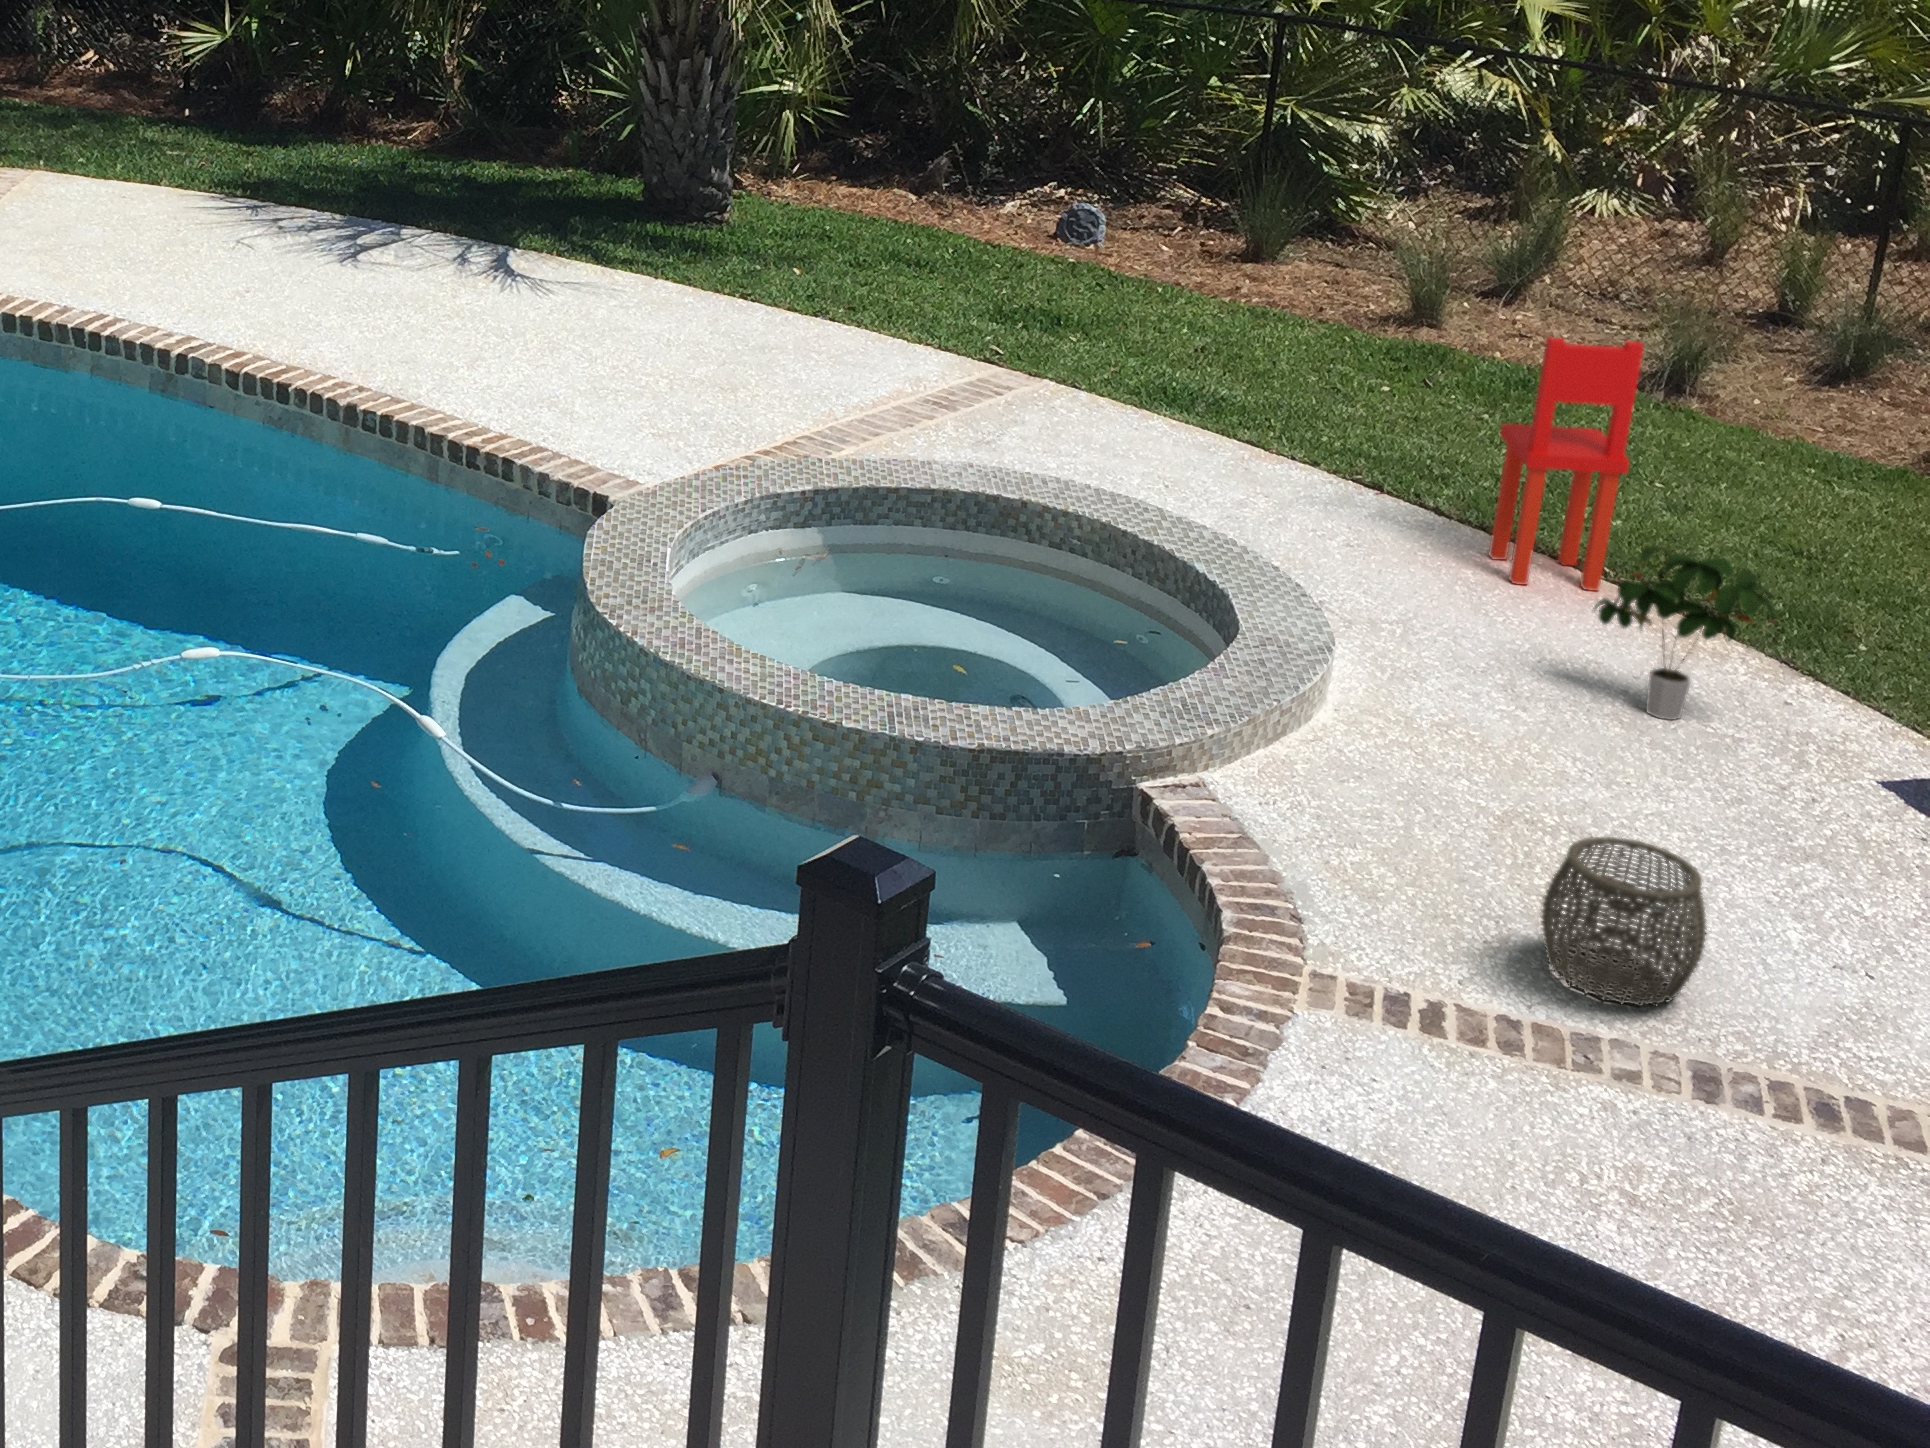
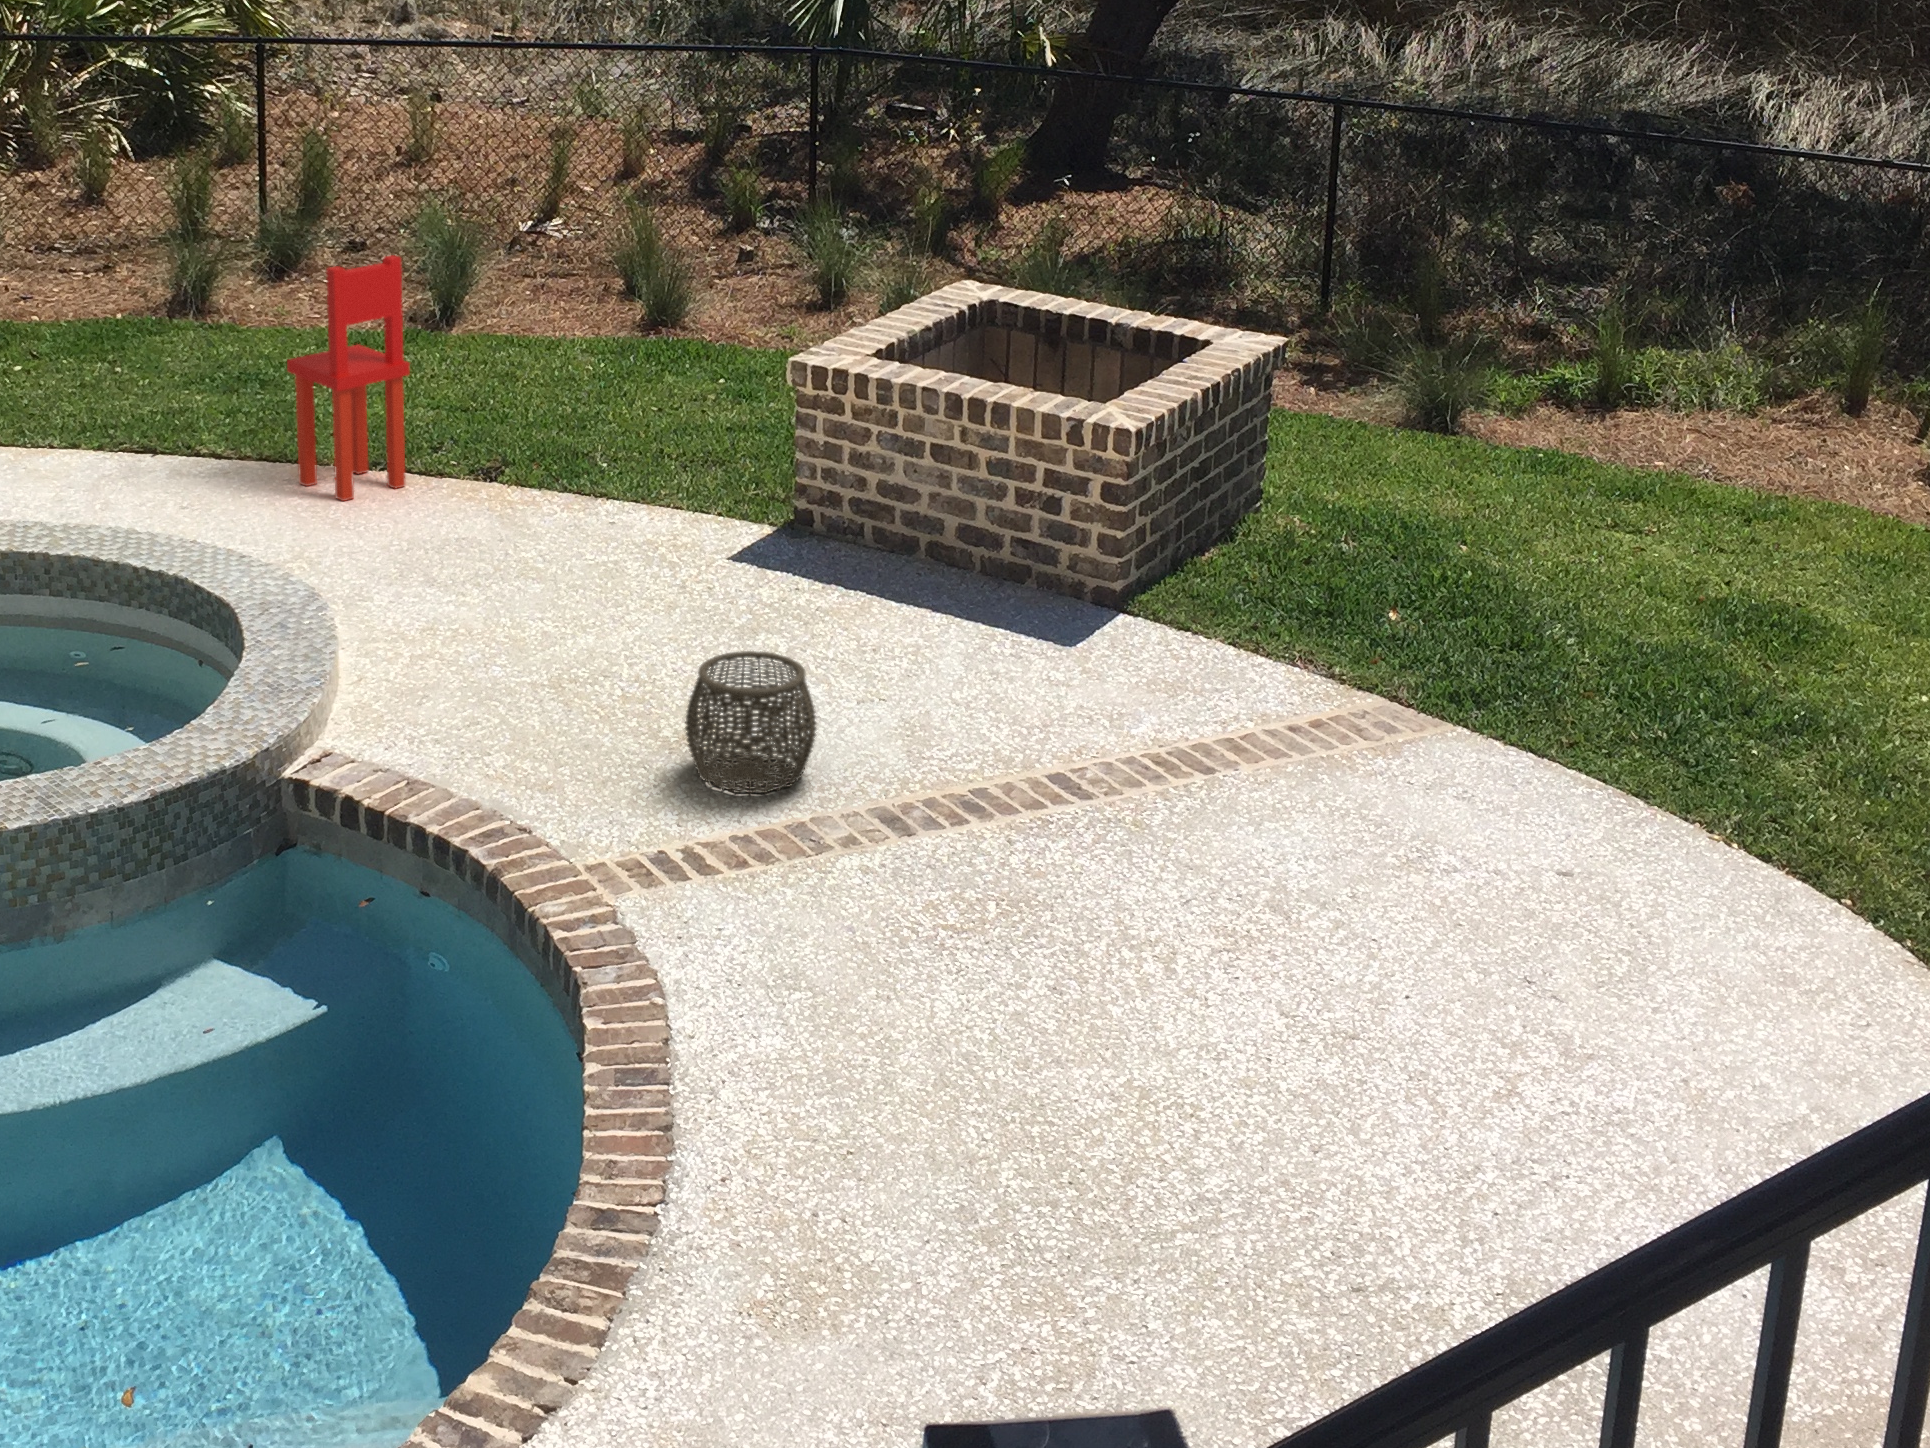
potted plant: present [1593,545,1775,720] -> none [477,416,621,569]

